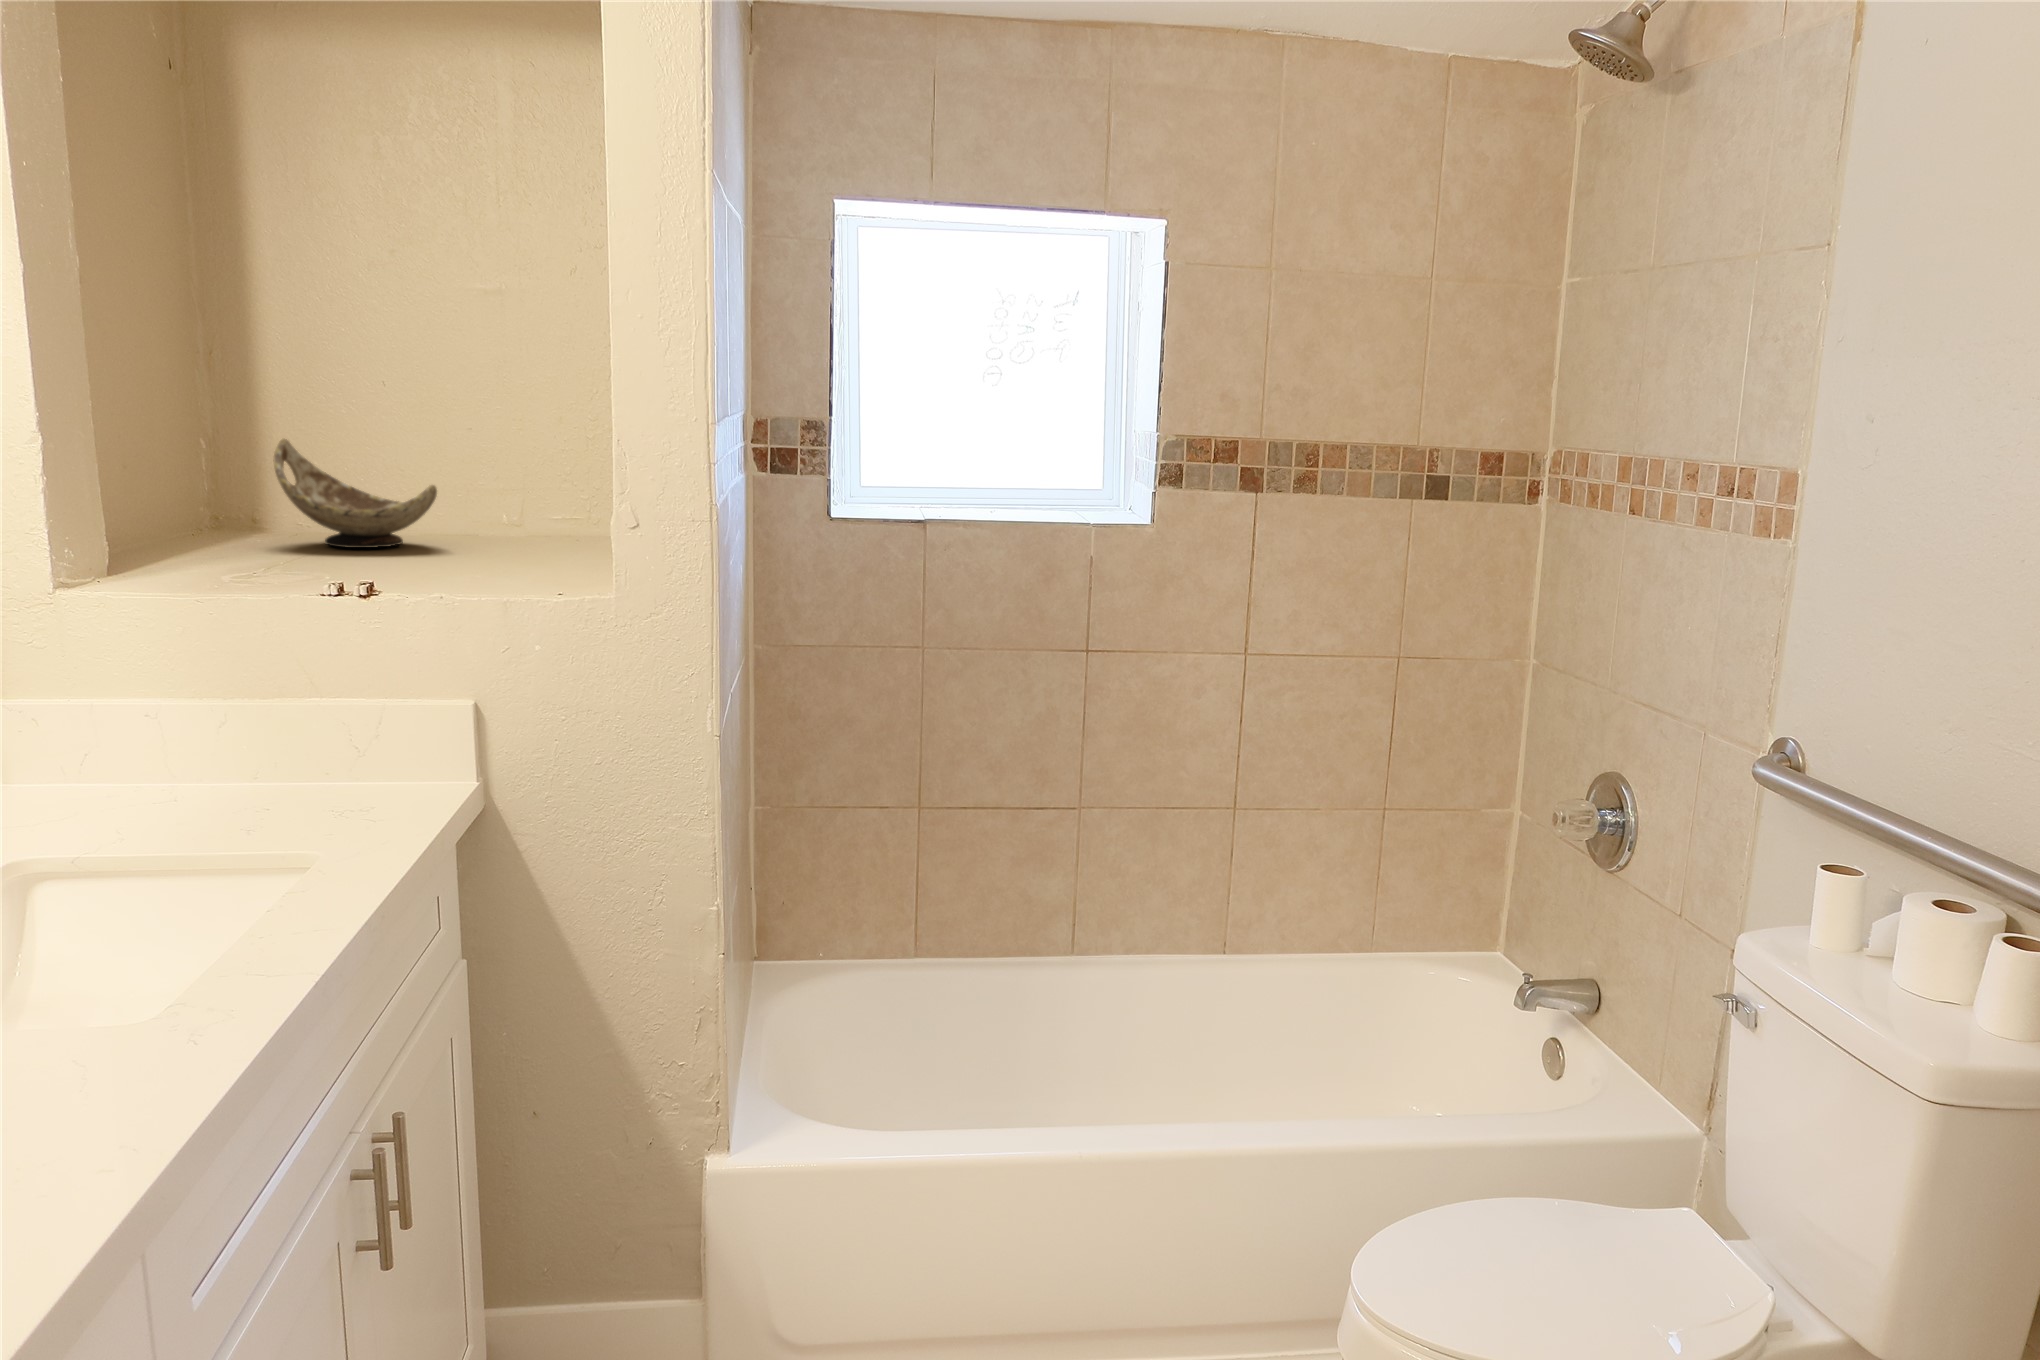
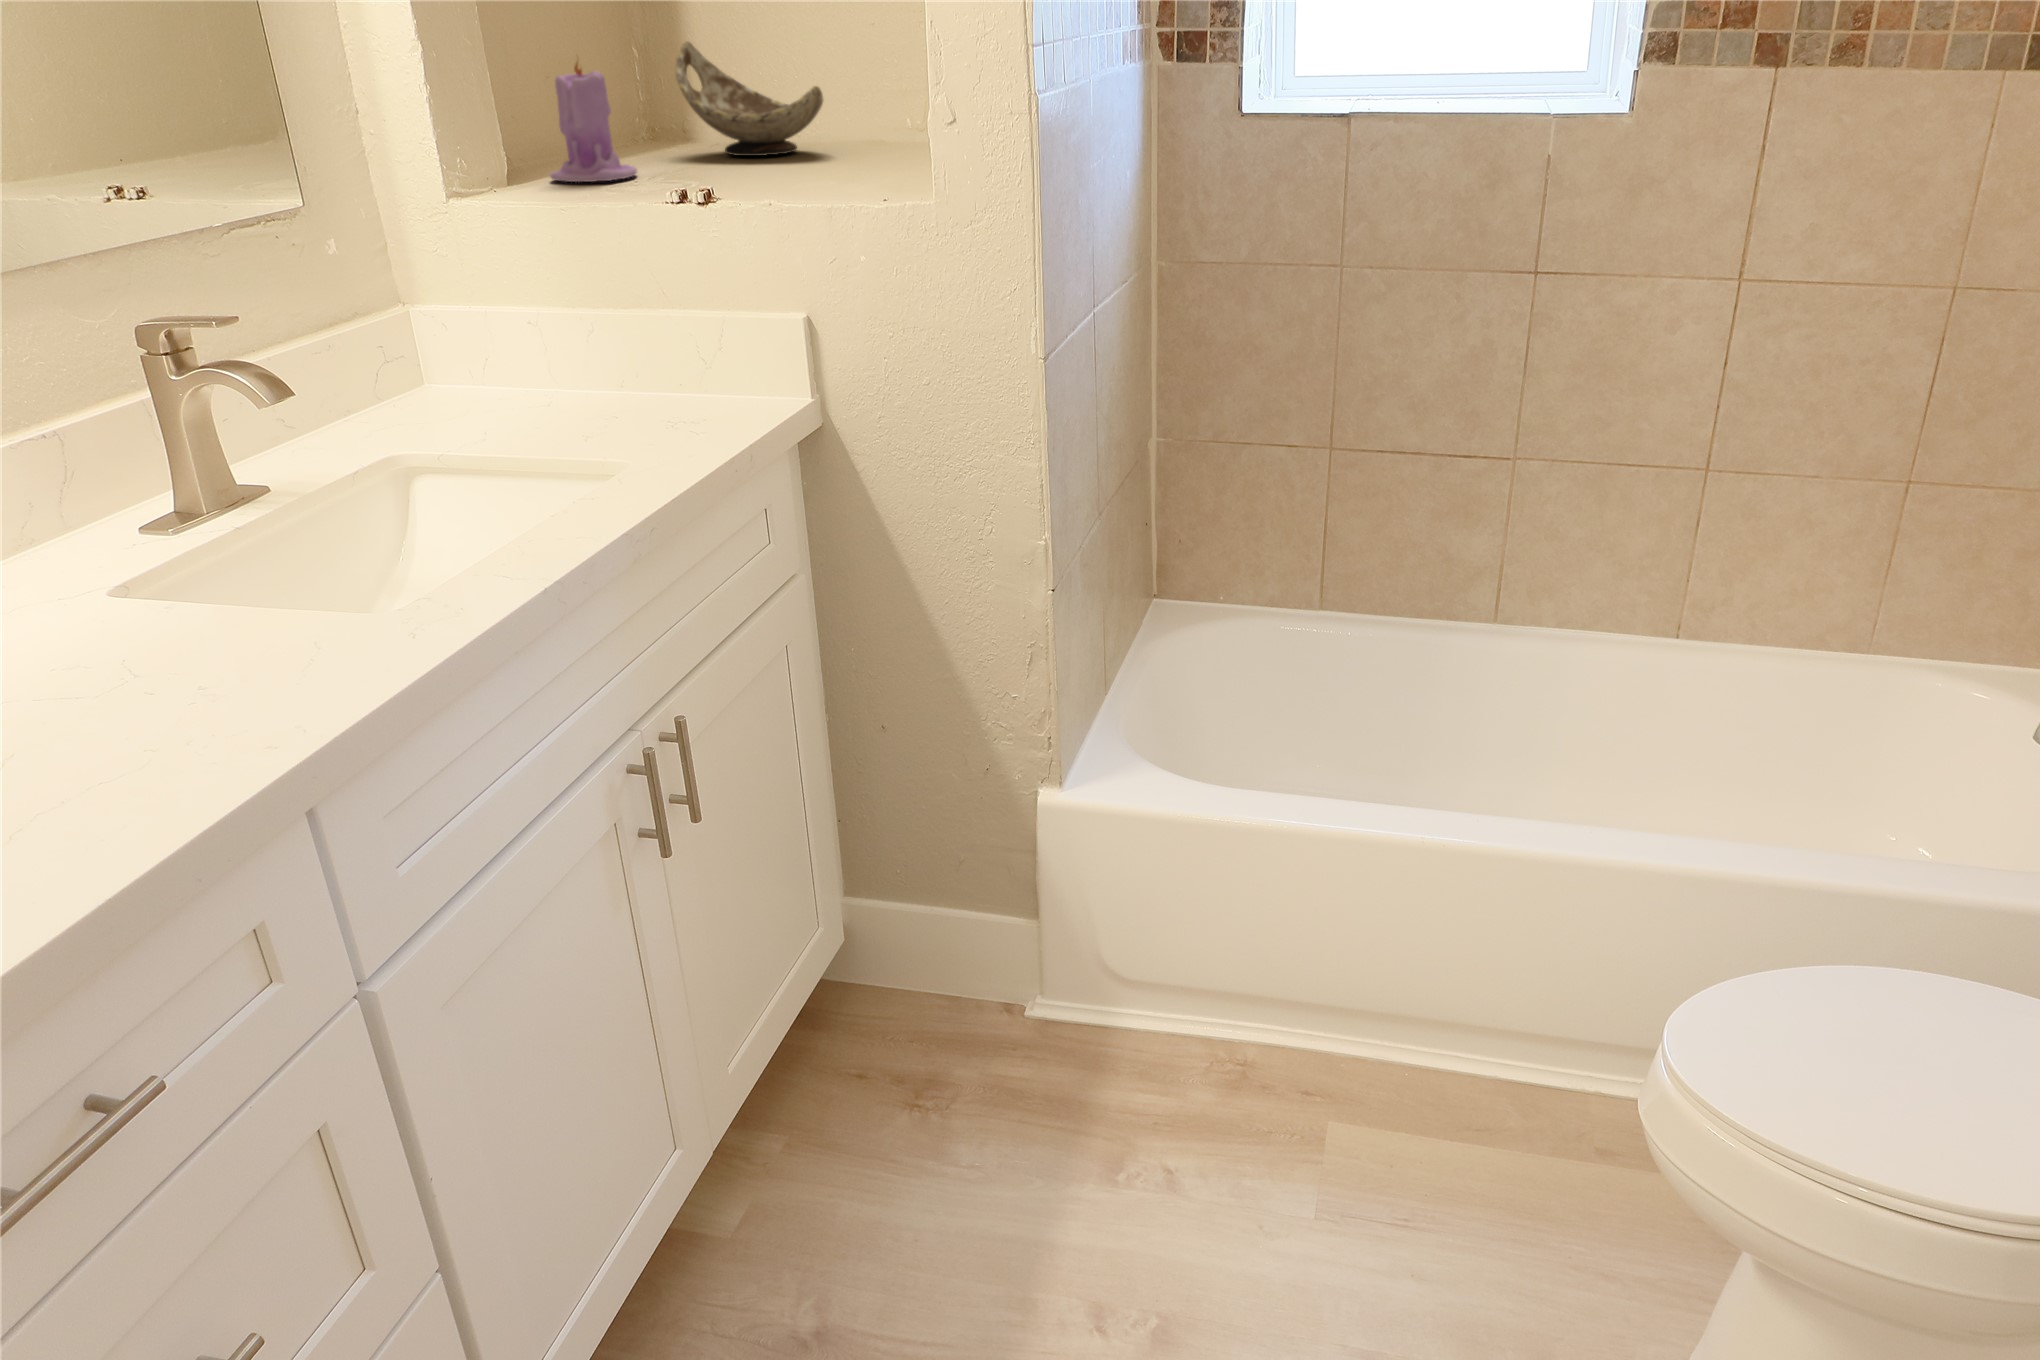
candle: none [156,451,255,573] -> present [550,62,637,182]

